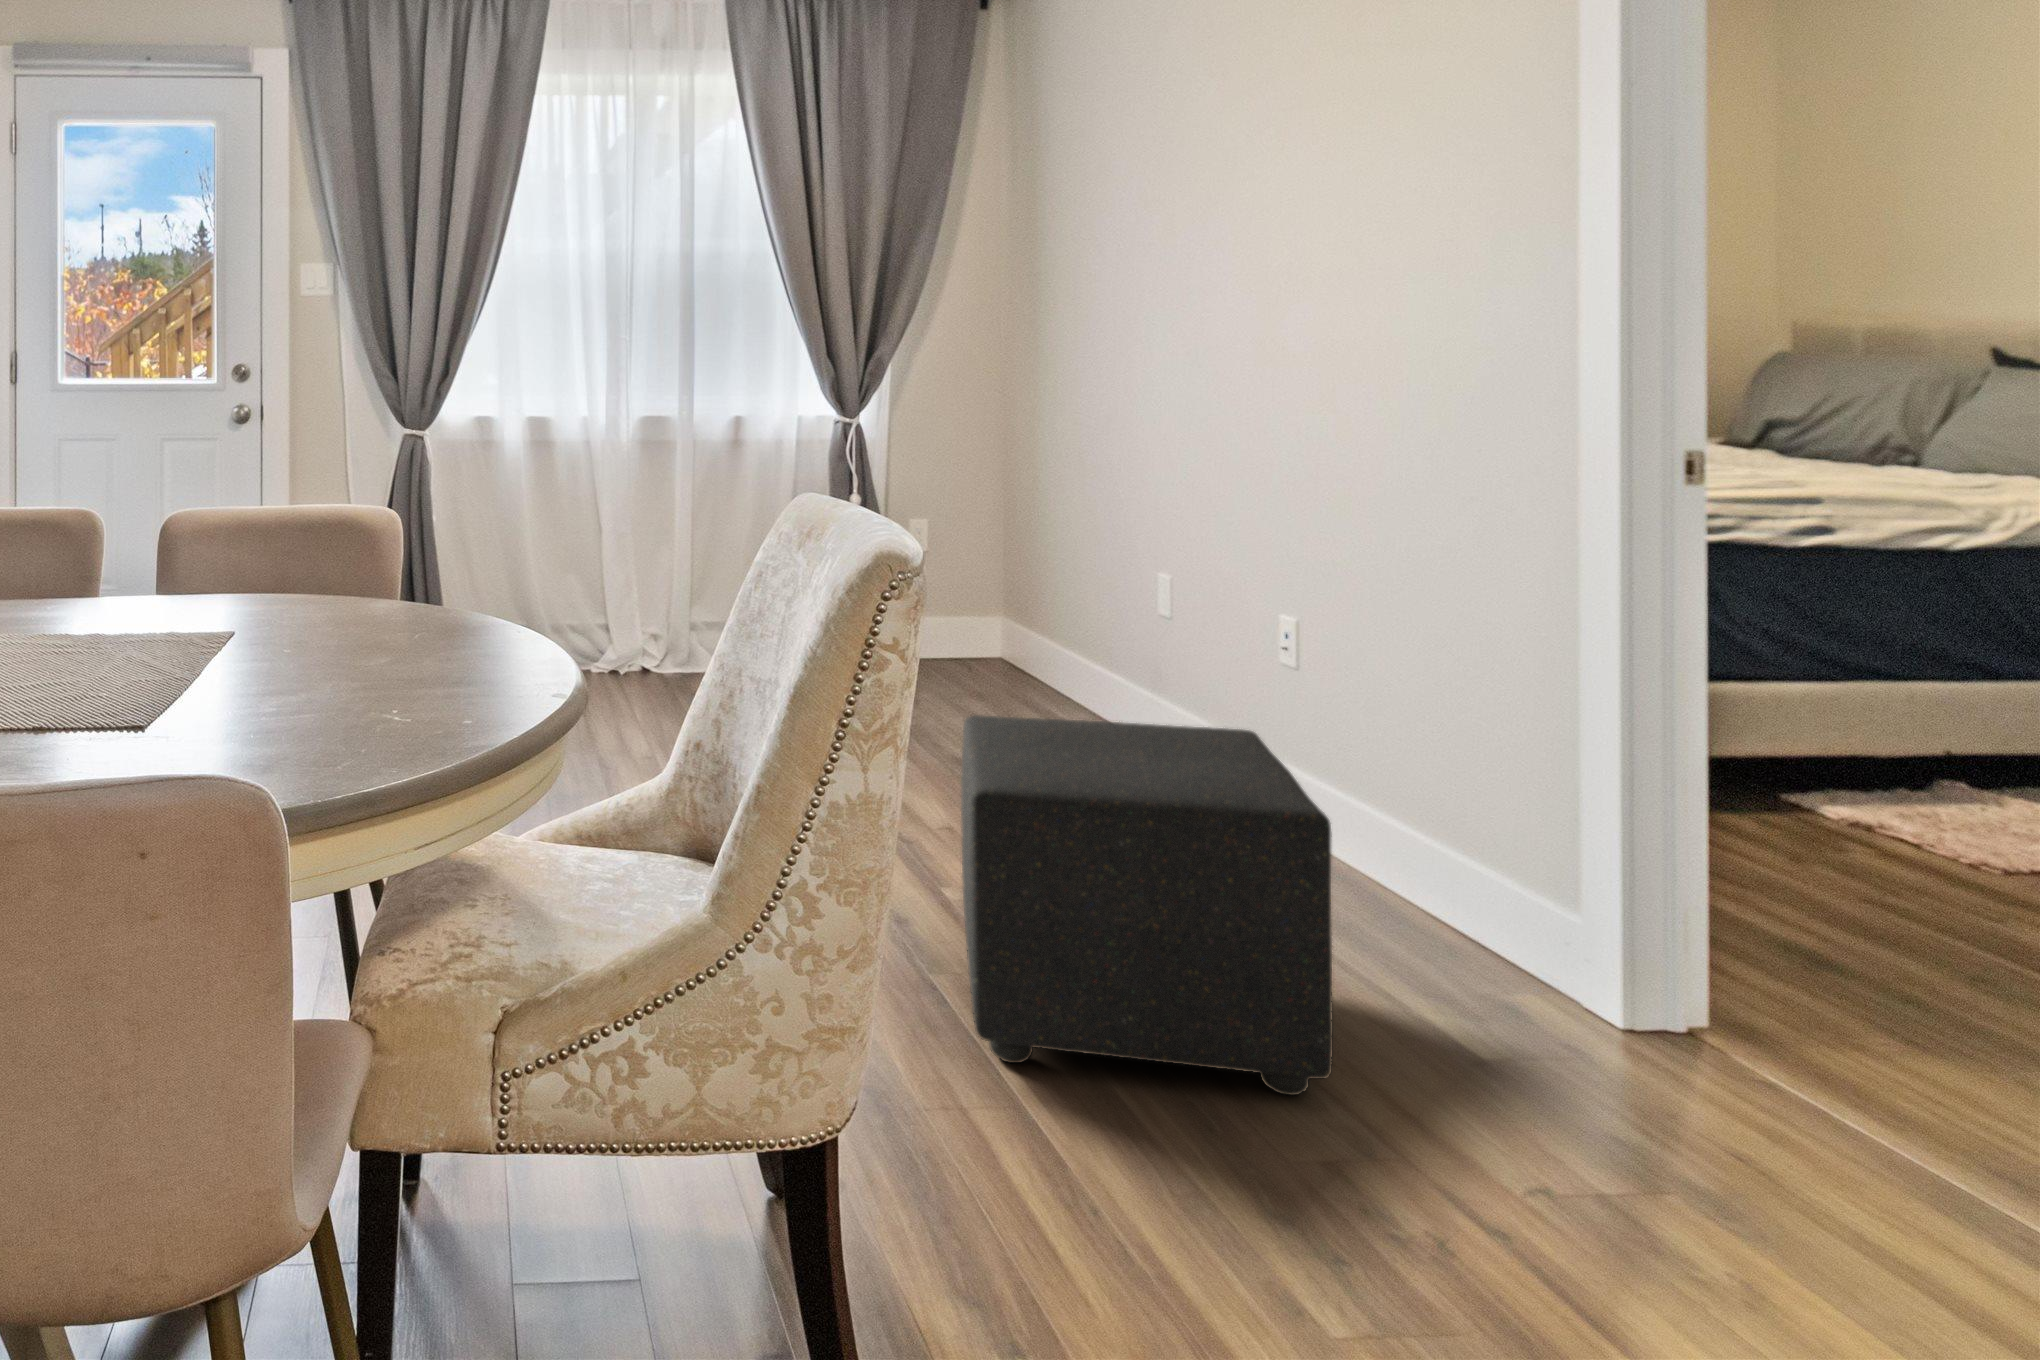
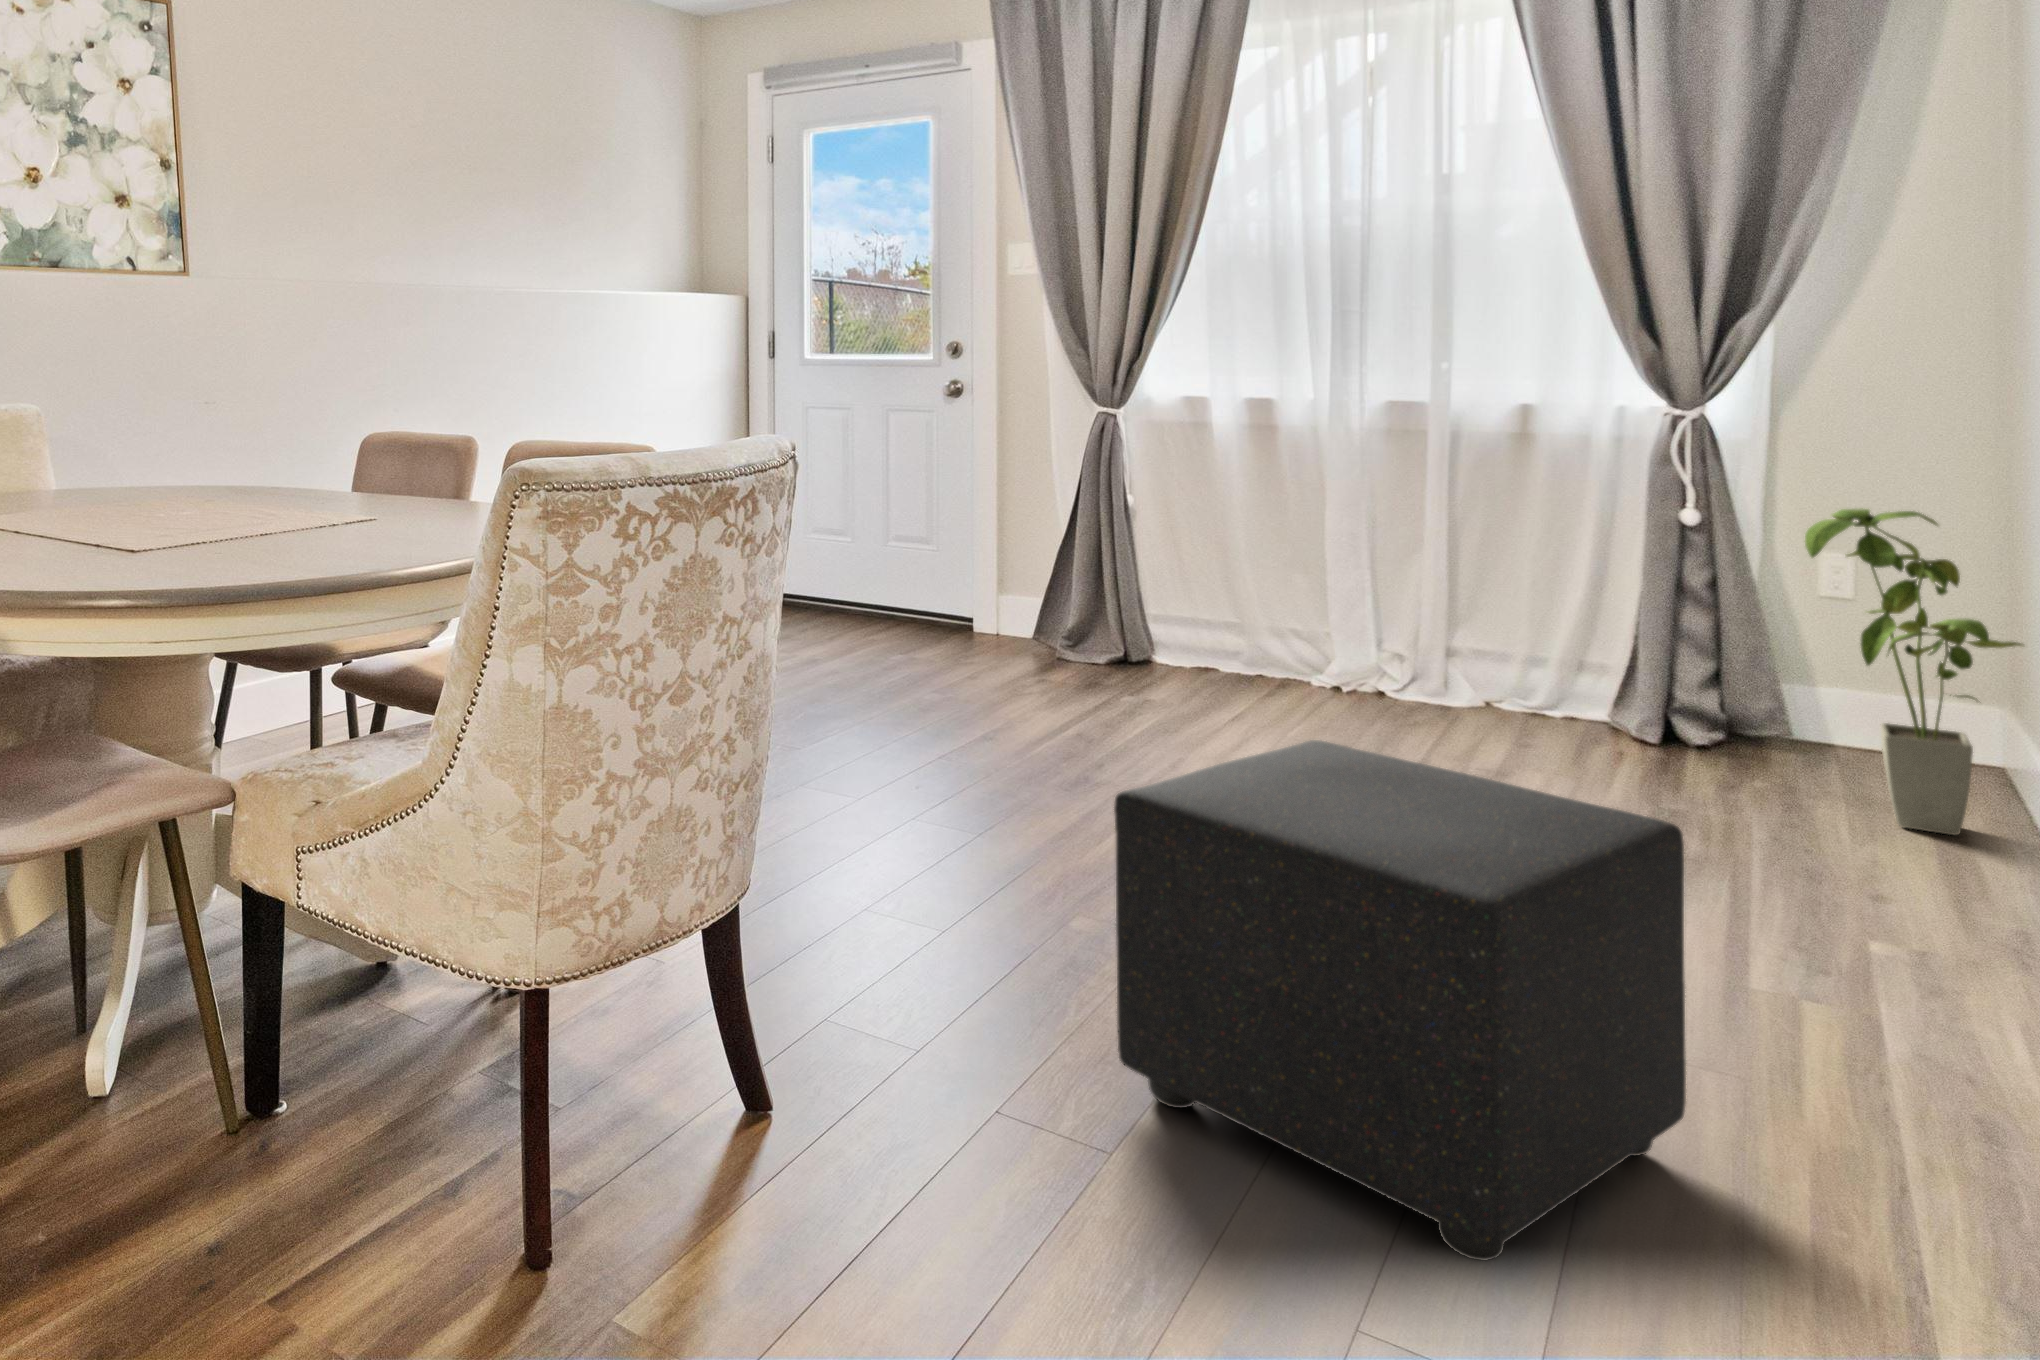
house plant: none [980,484,1099,709] -> present [1805,508,2023,835]

